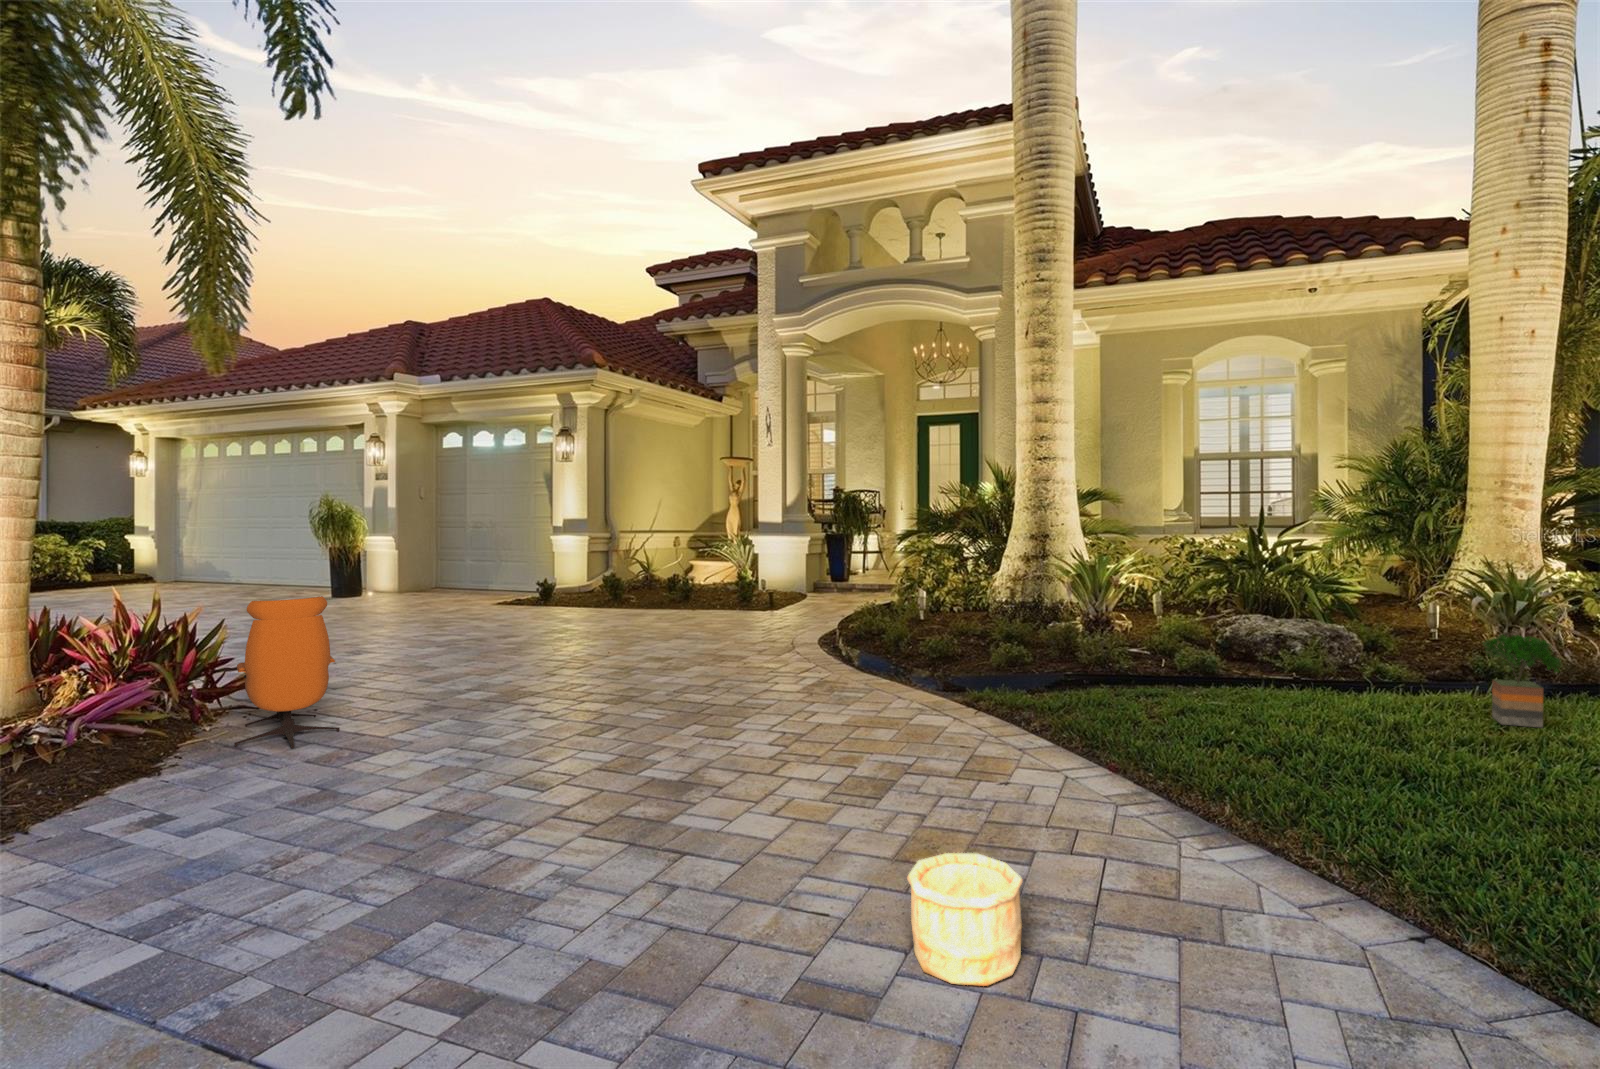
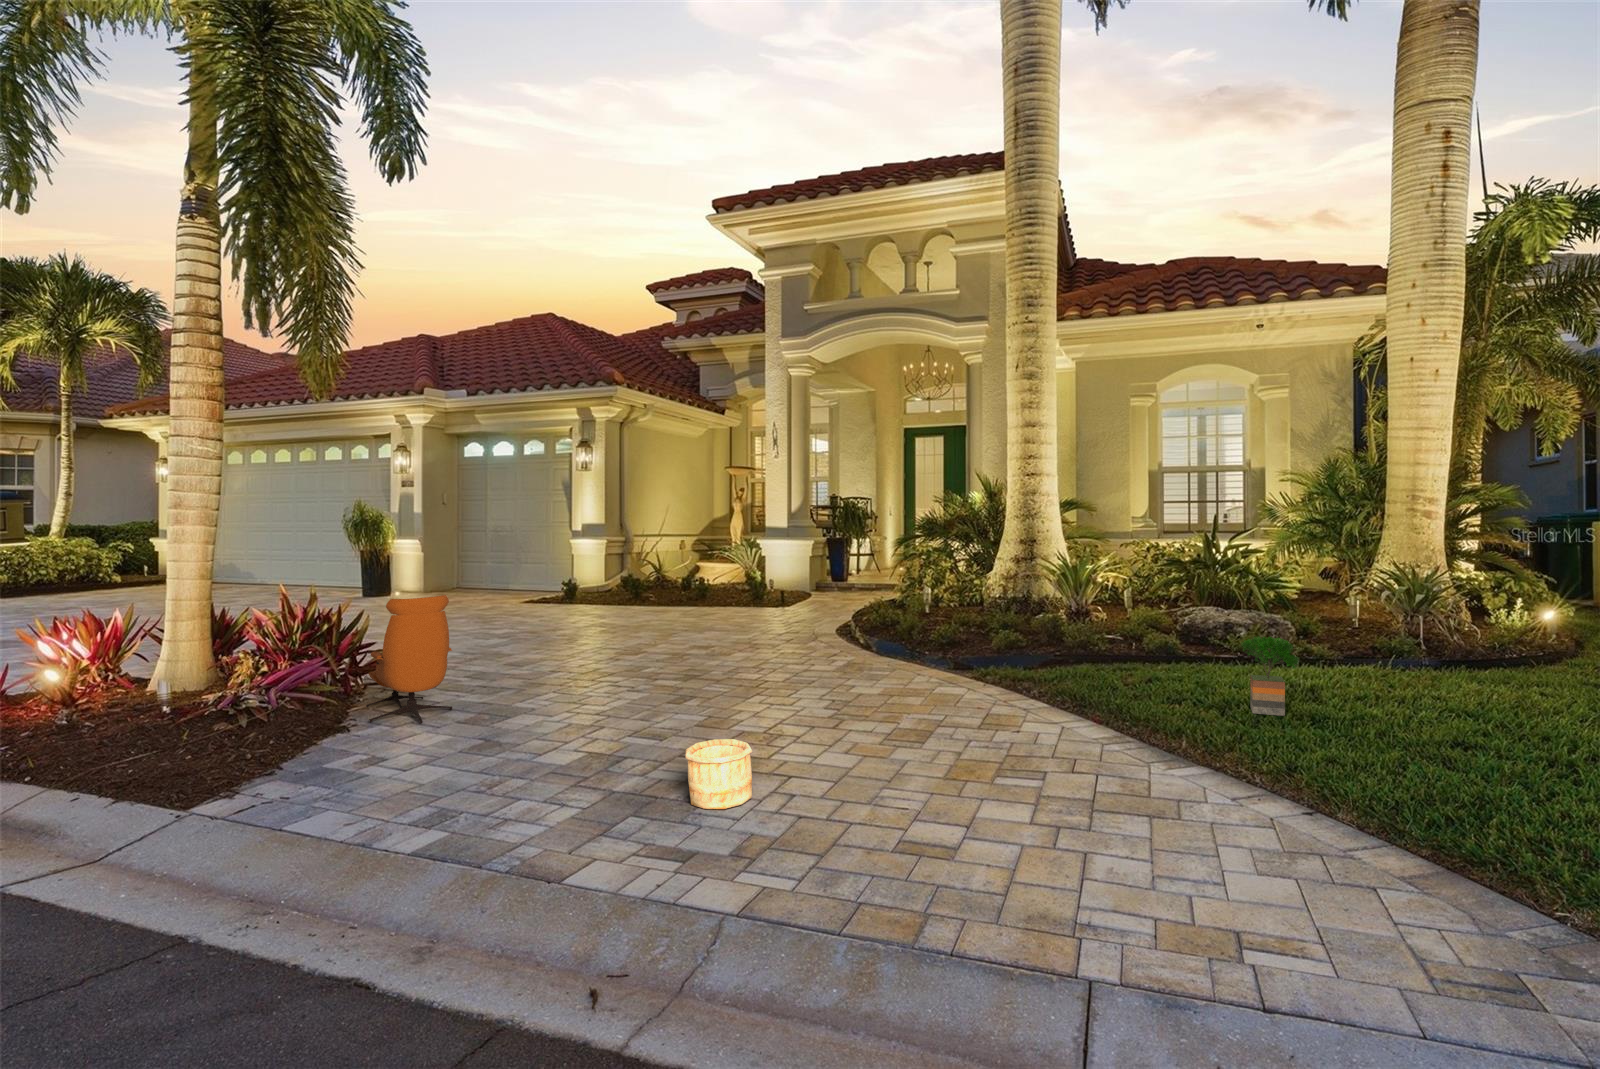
potted tree: present [1483,635,1561,728] -> present [1241,637,1299,716]
wooden bucket: present [907,853,1023,986] -> present [685,739,752,809]

